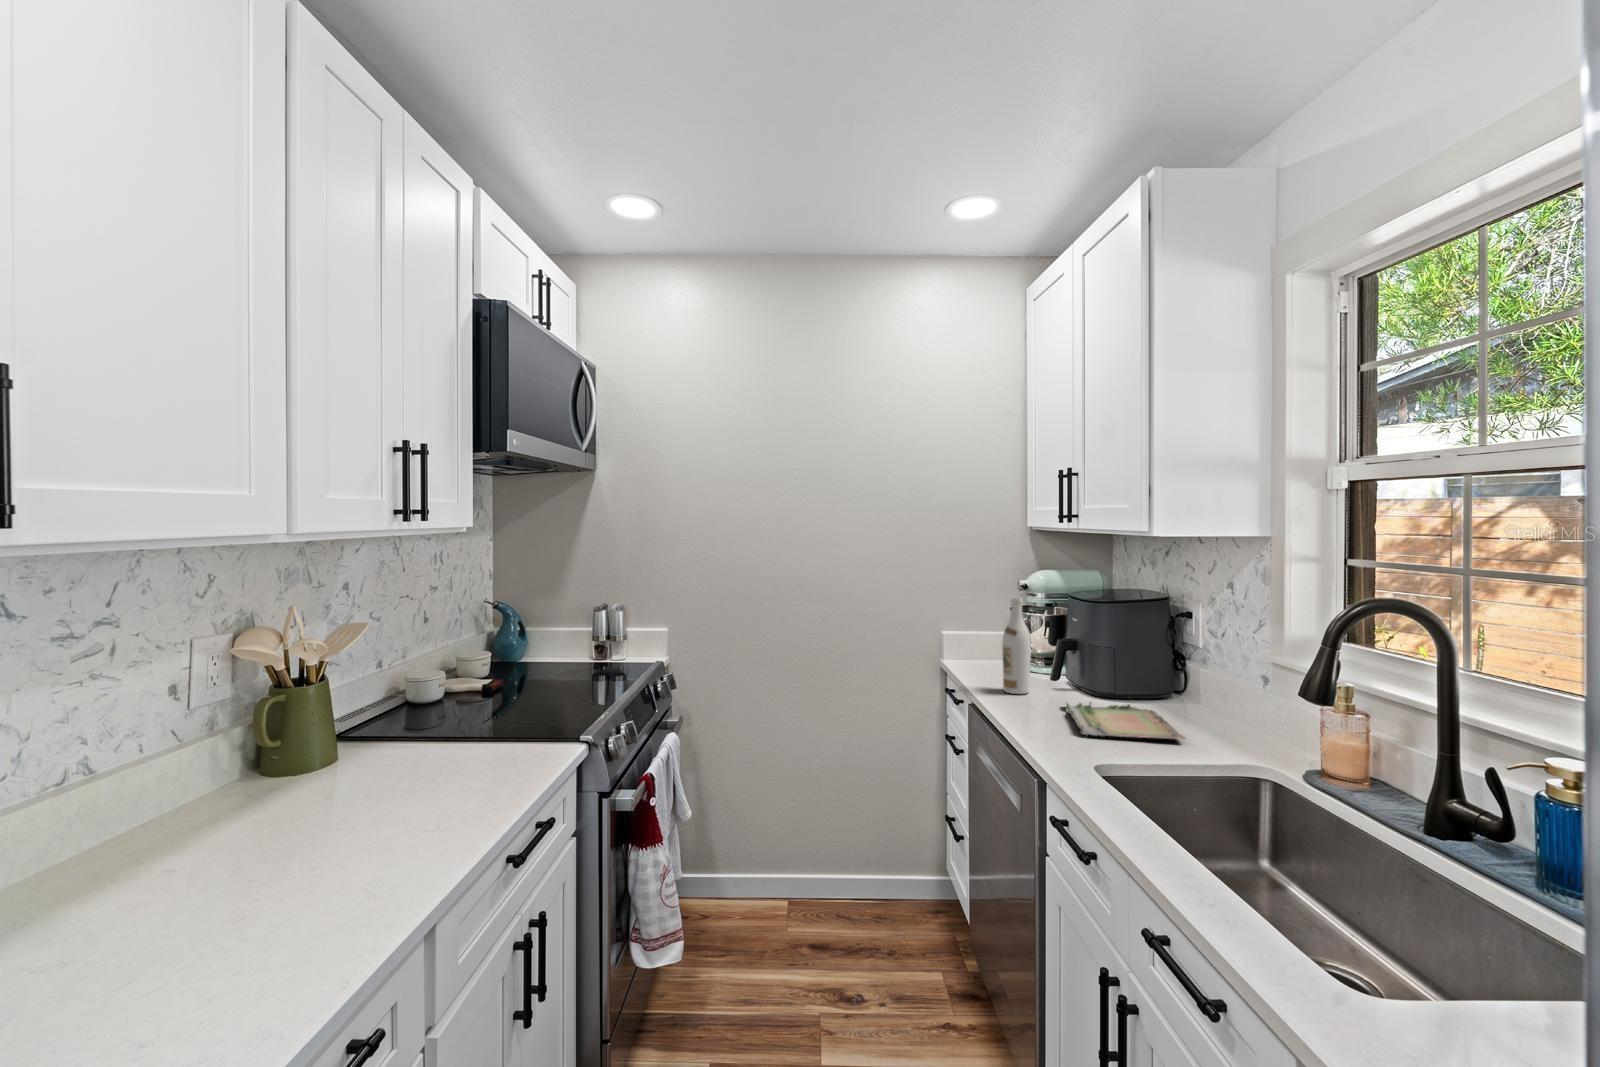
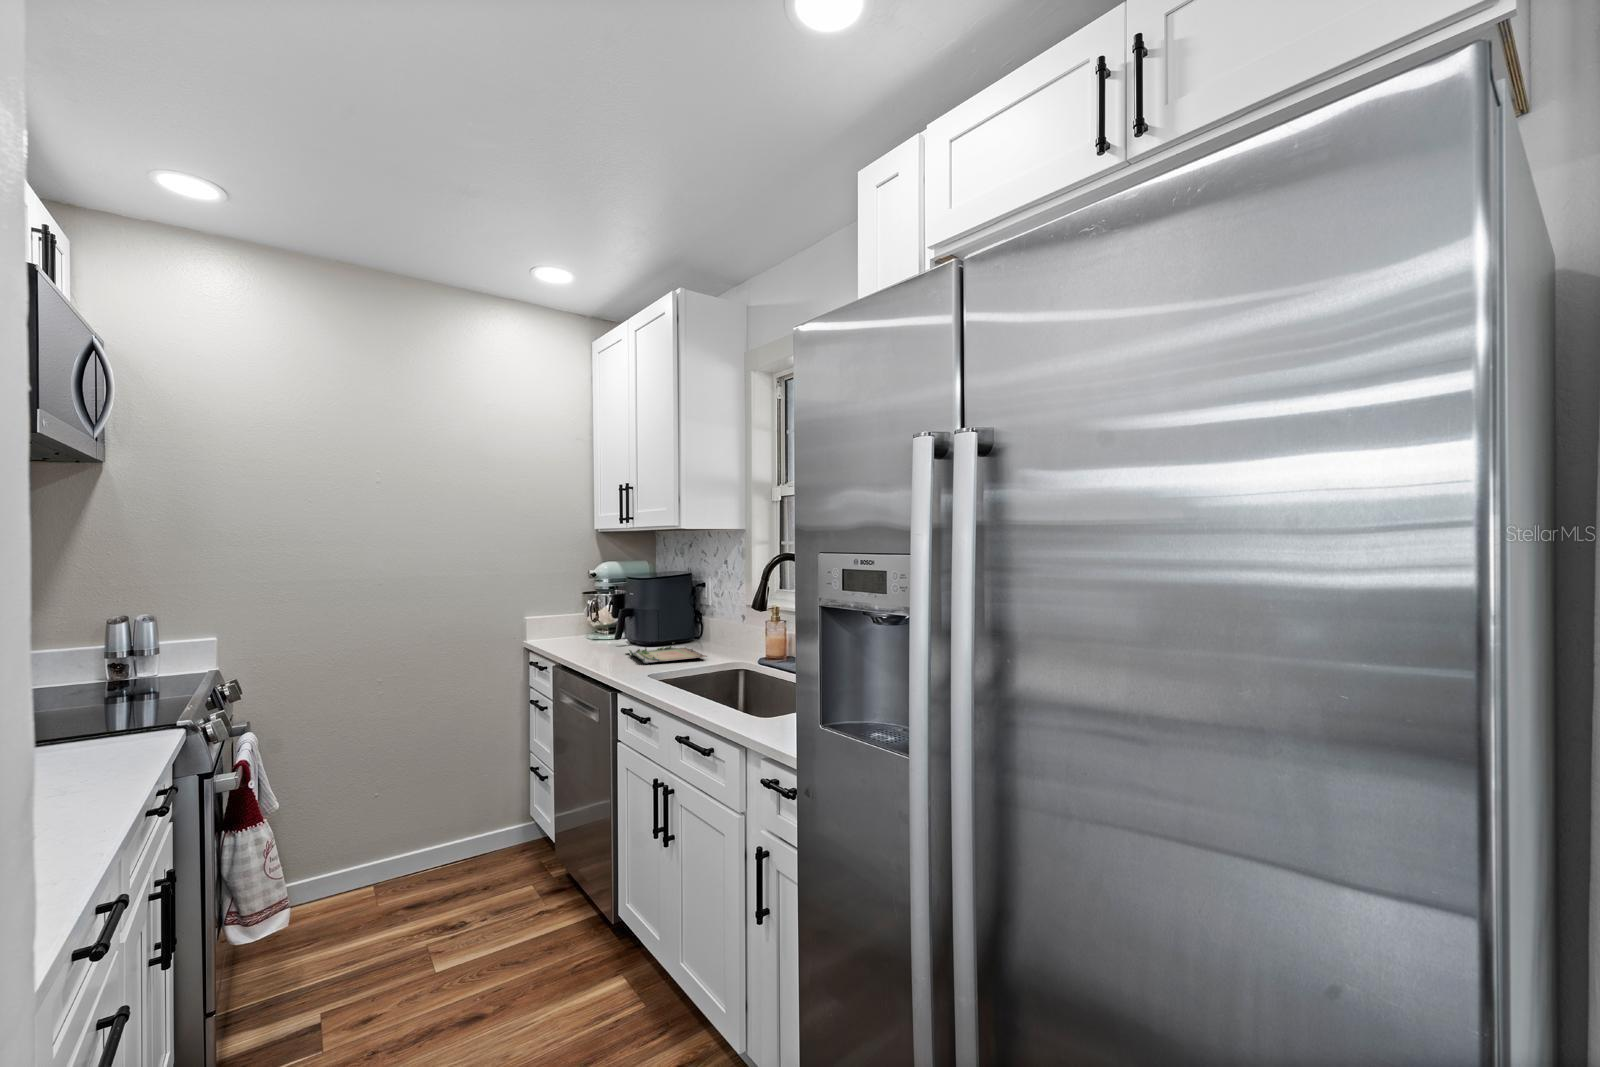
wine bottle: present [1002,597,1031,694] -> none [580,578,601,651]

